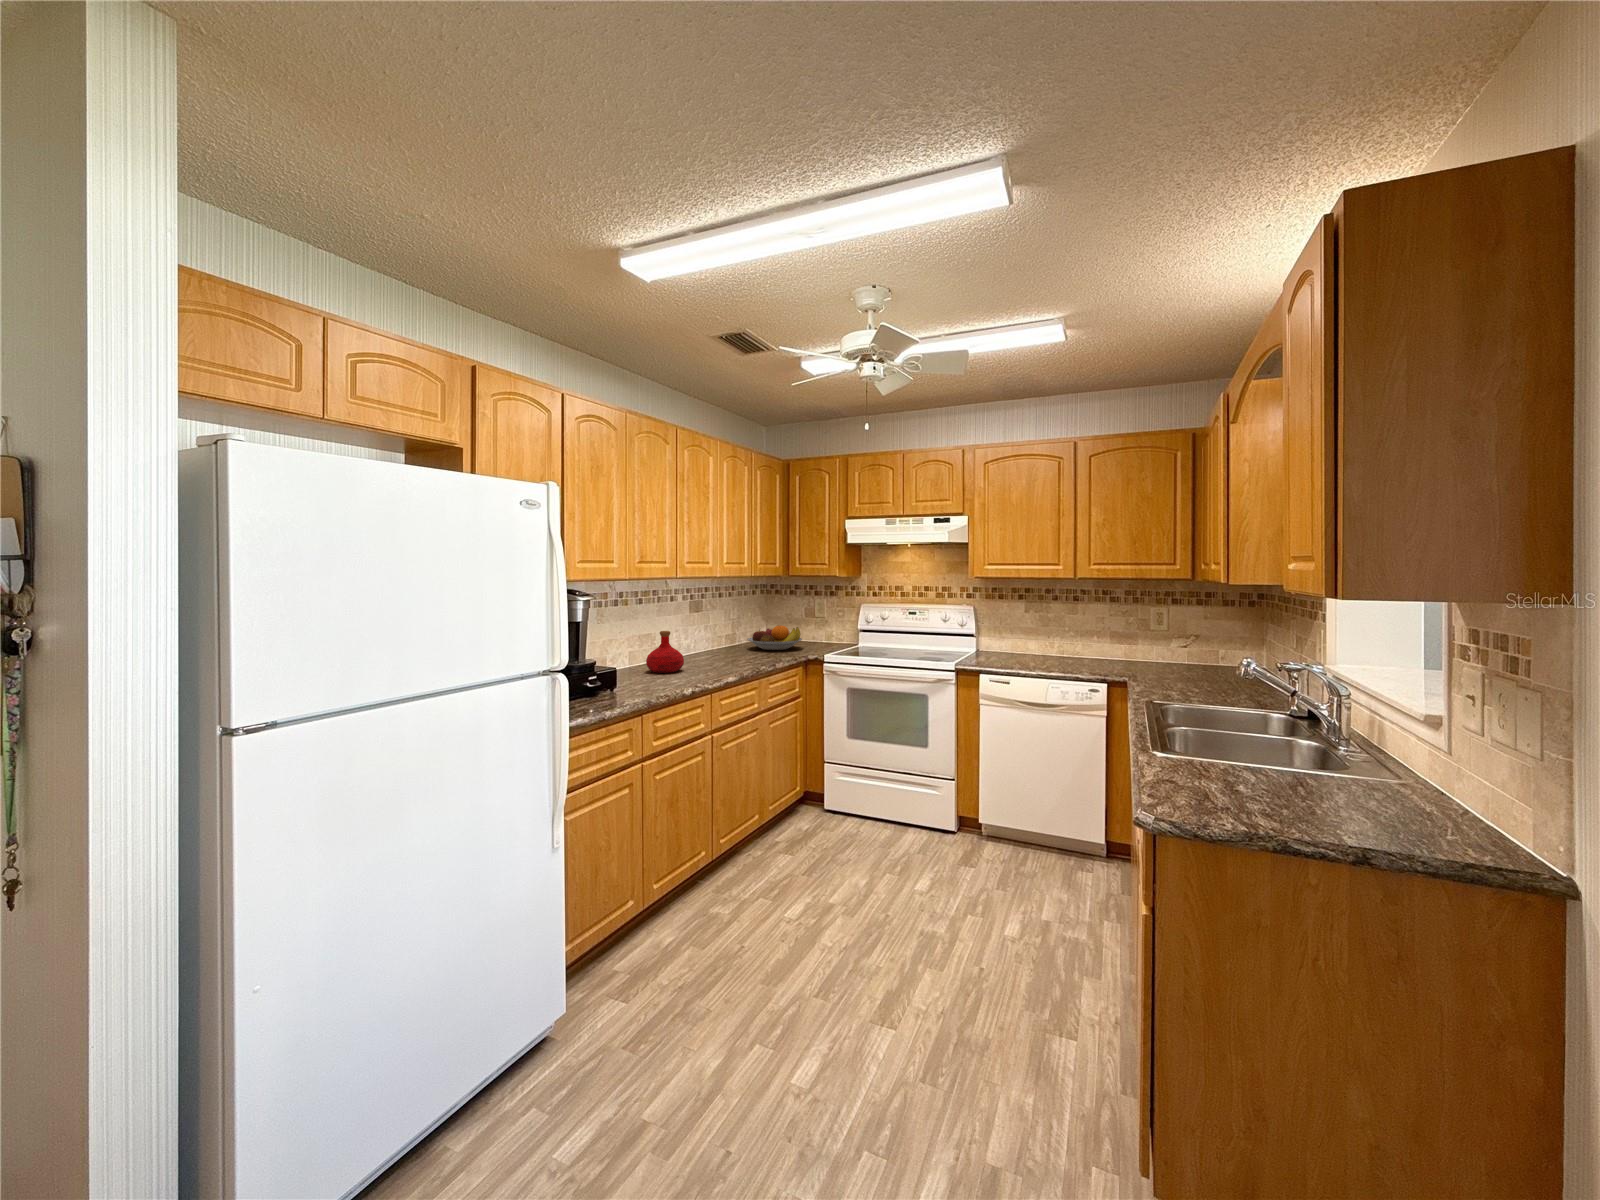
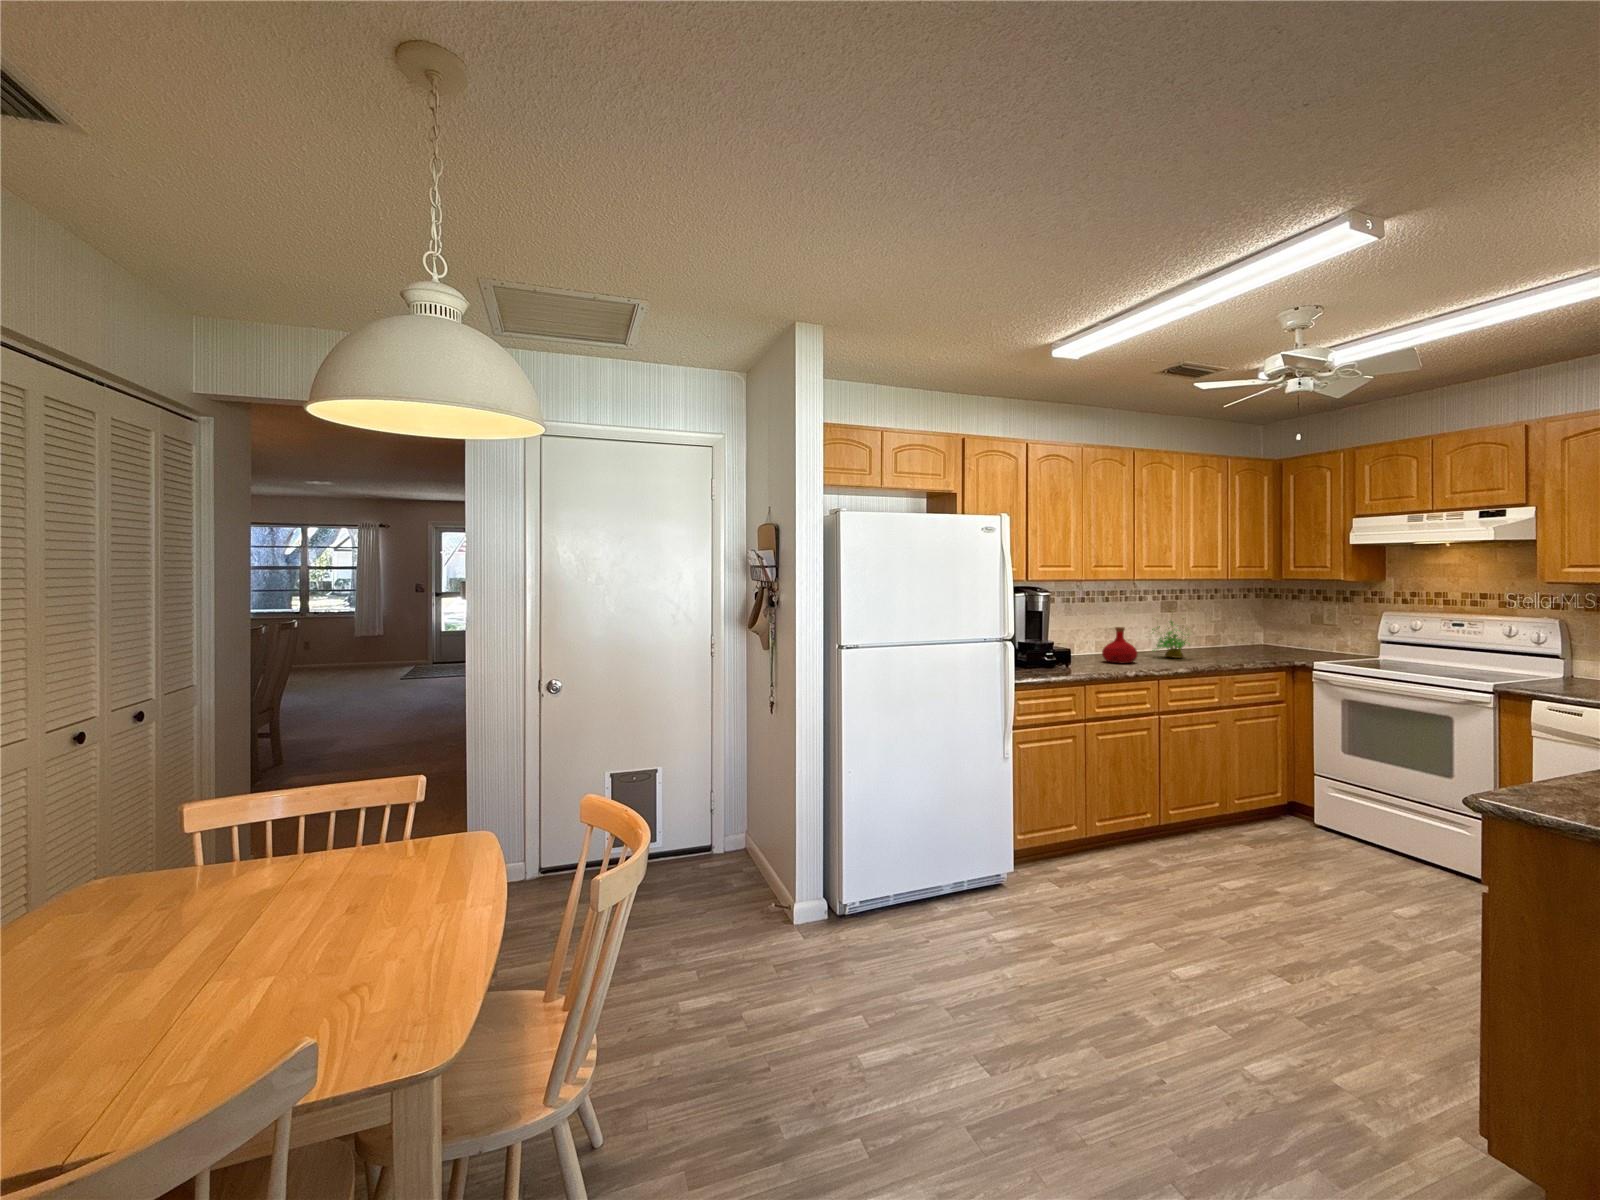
potted plant: none [685,609,729,659] -> present [1152,616,1191,658]
fruit bowl: present [747,625,802,650] -> none [1225,631,1294,656]

